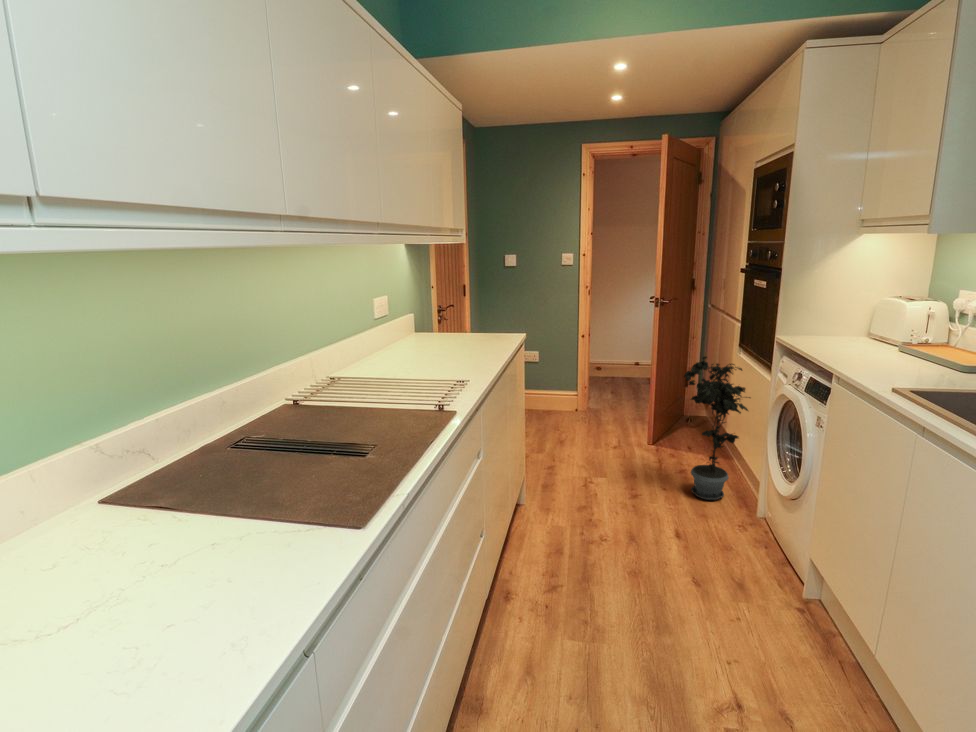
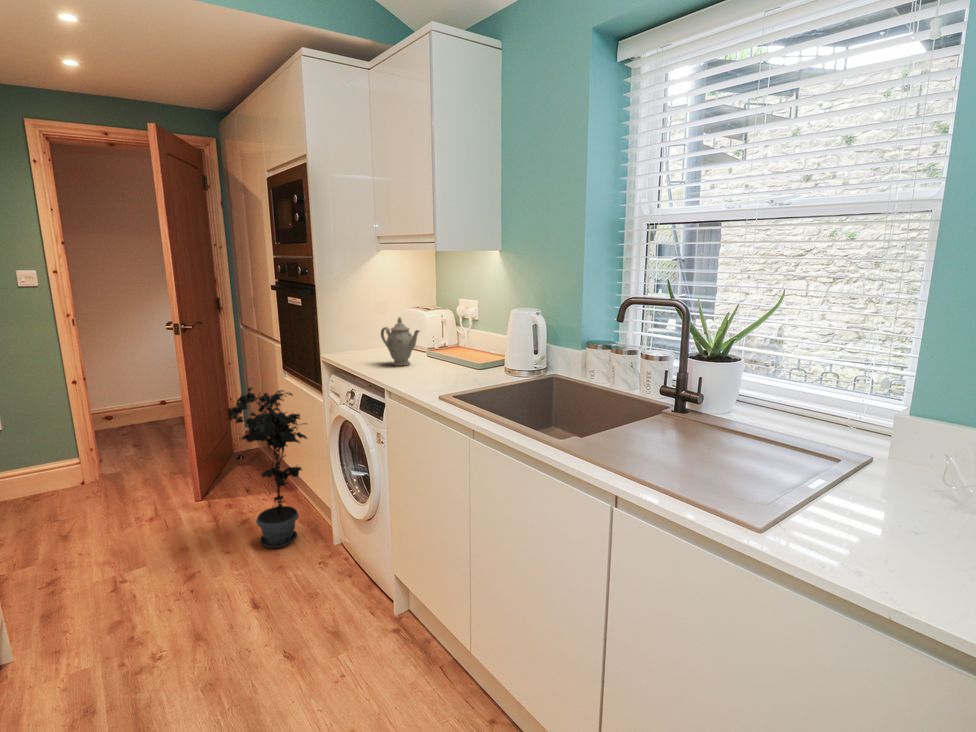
teapot: none [843,305,892,356] -> present [381,317,420,366]

